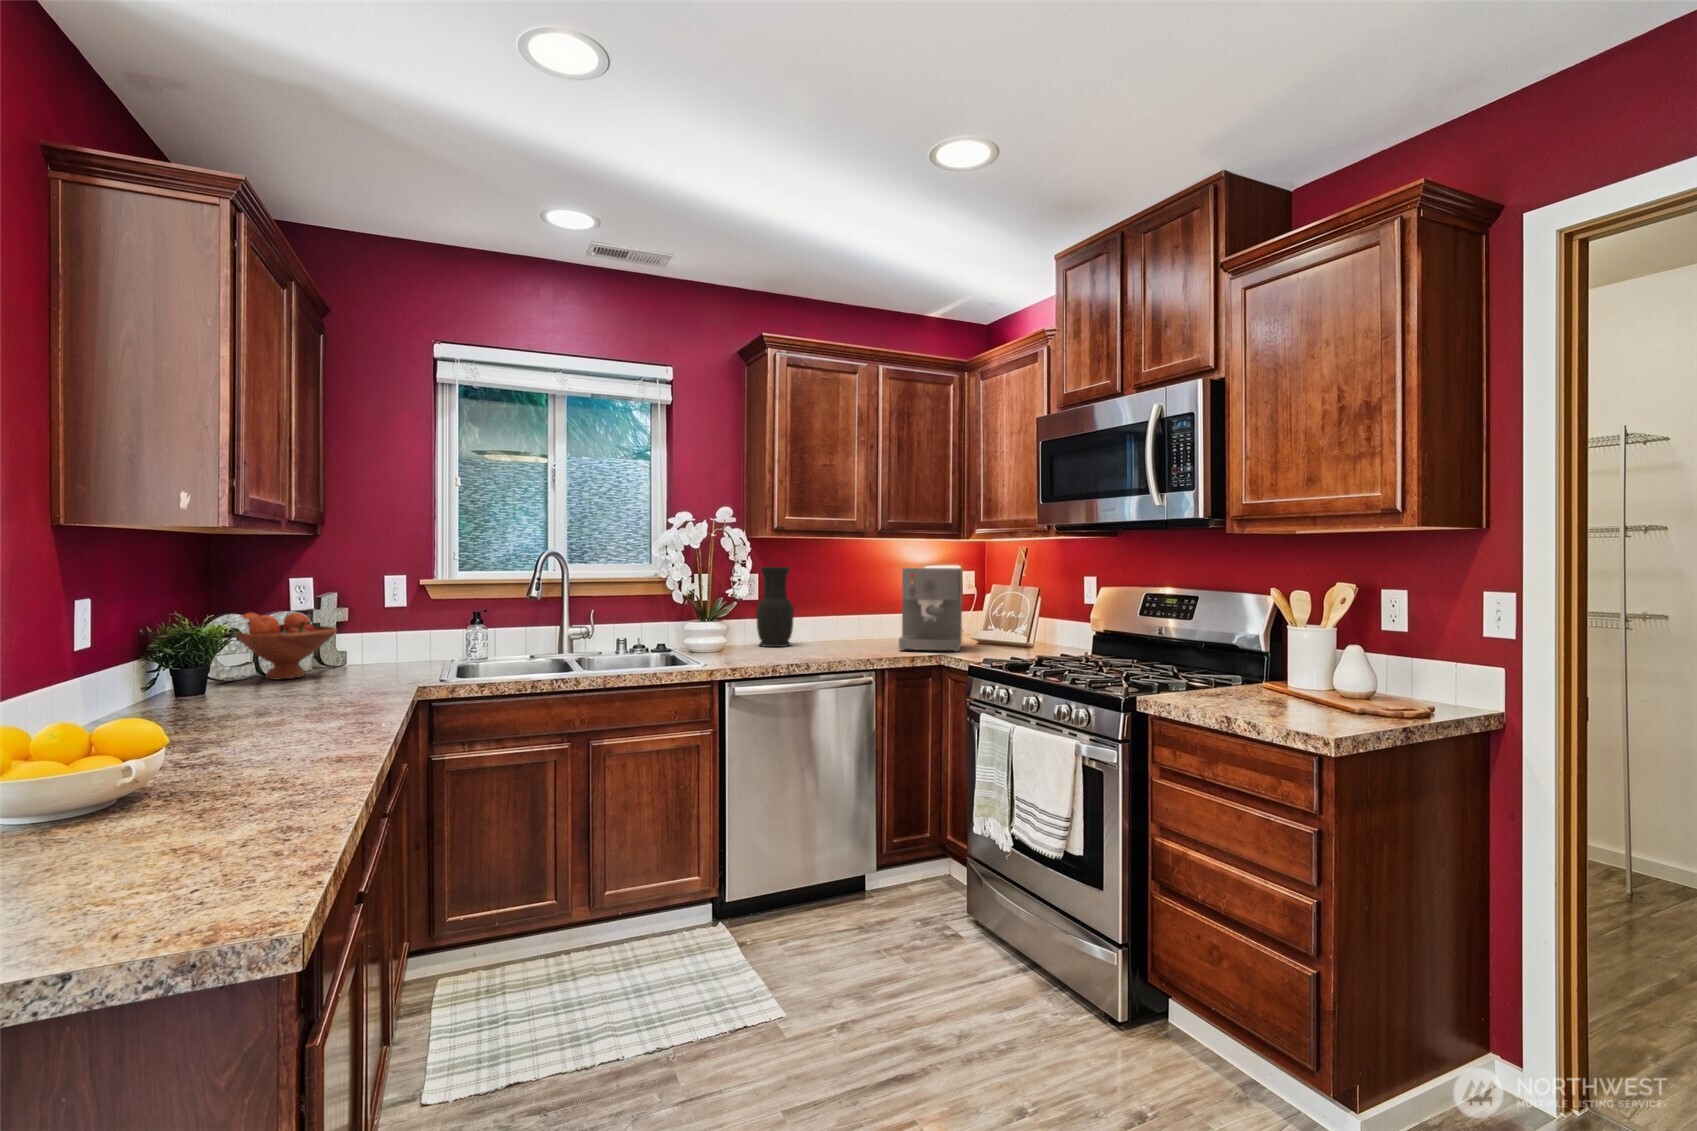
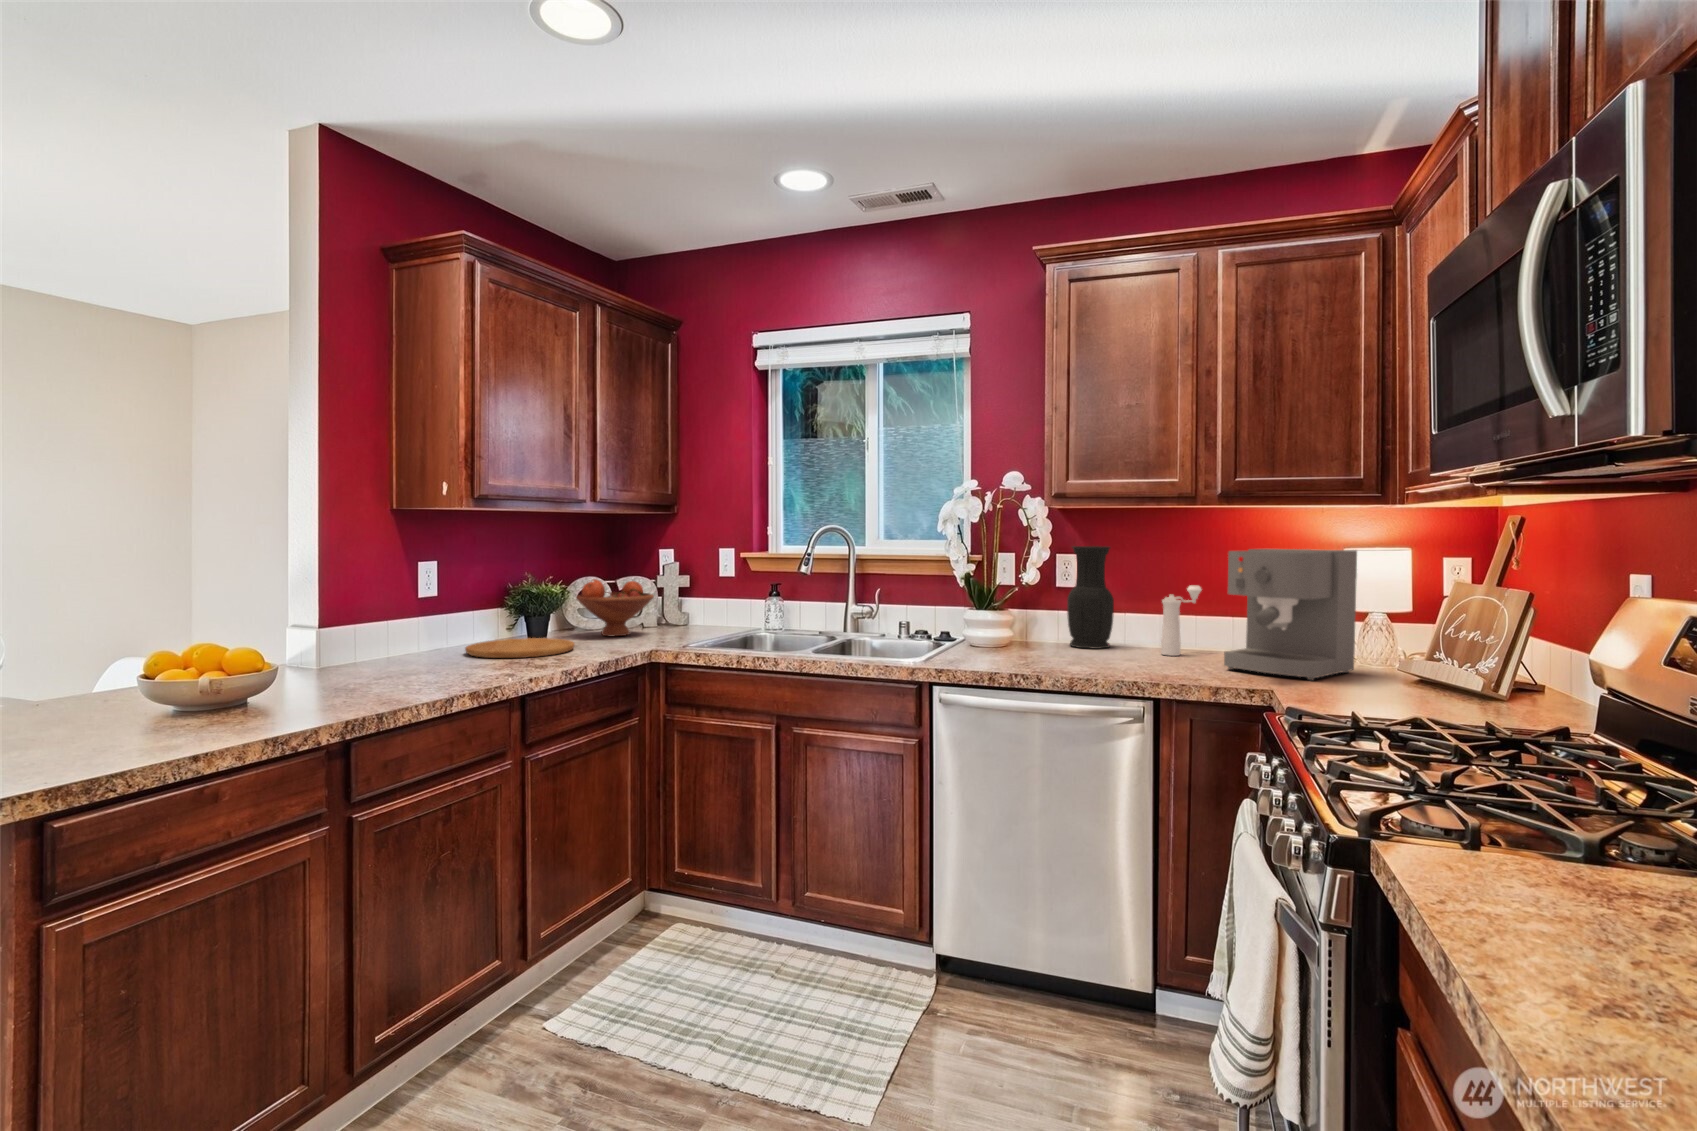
pepper mill: none [835,595,854,646] -> present [1161,586,1201,656]
cutting board: none [157,685,312,714] -> present [465,638,575,658]

